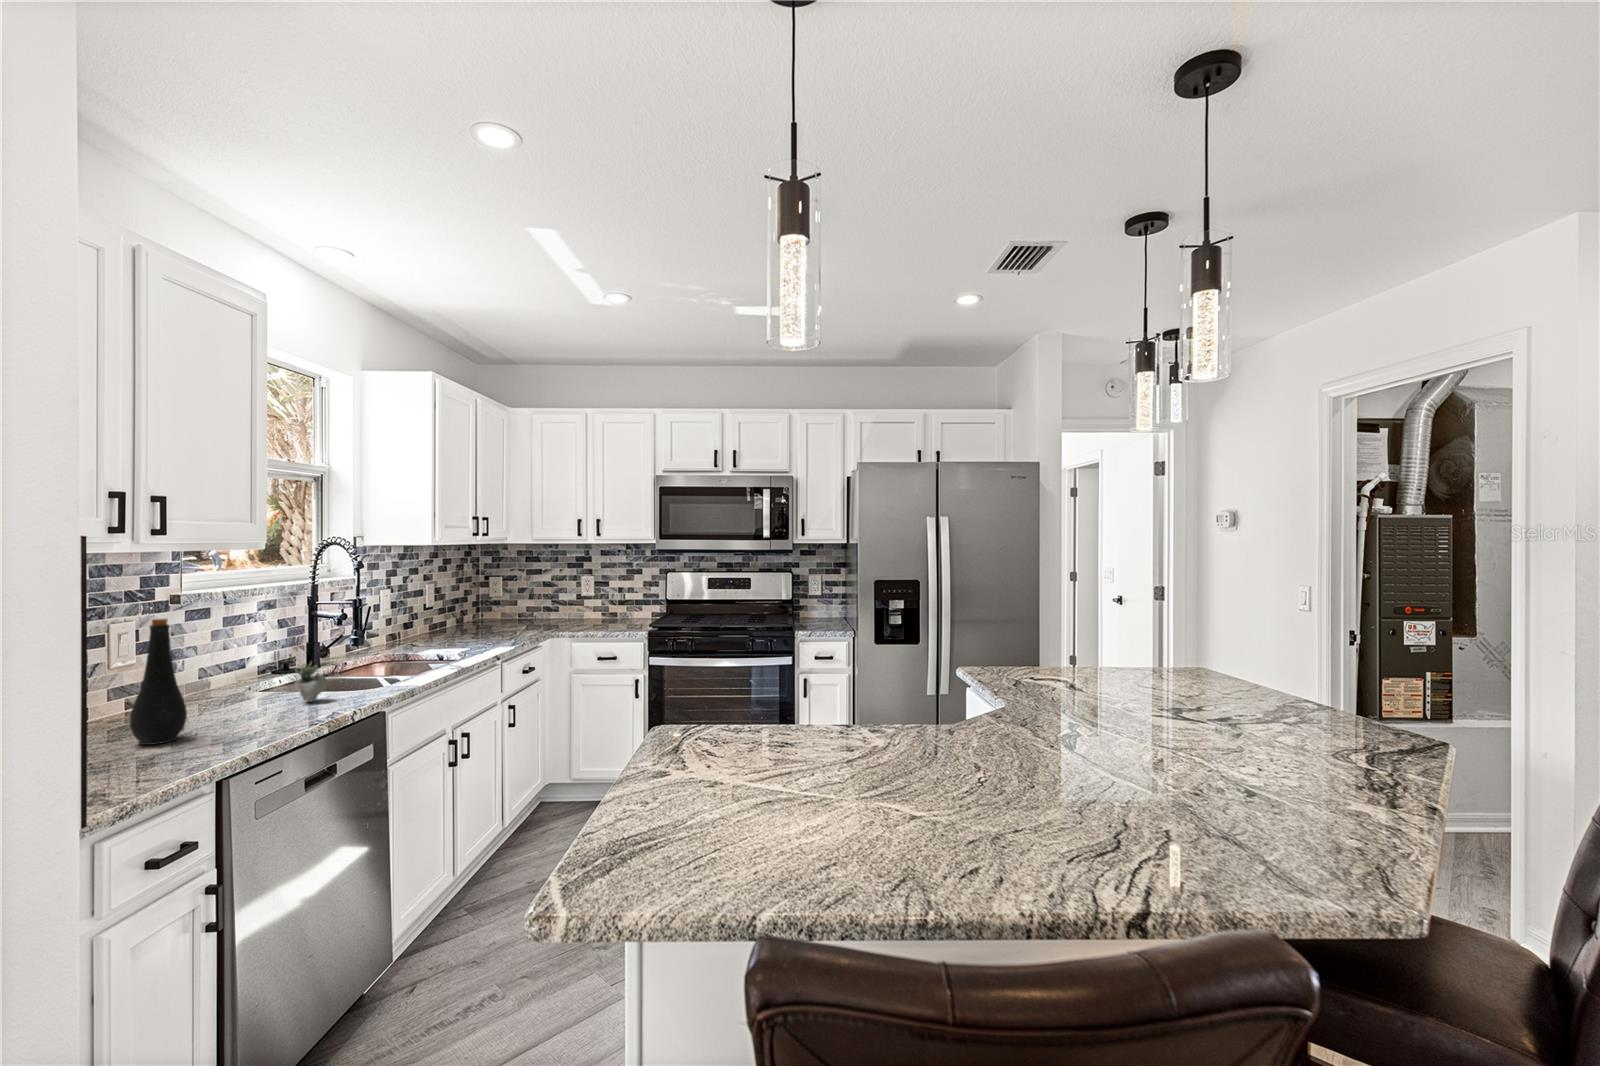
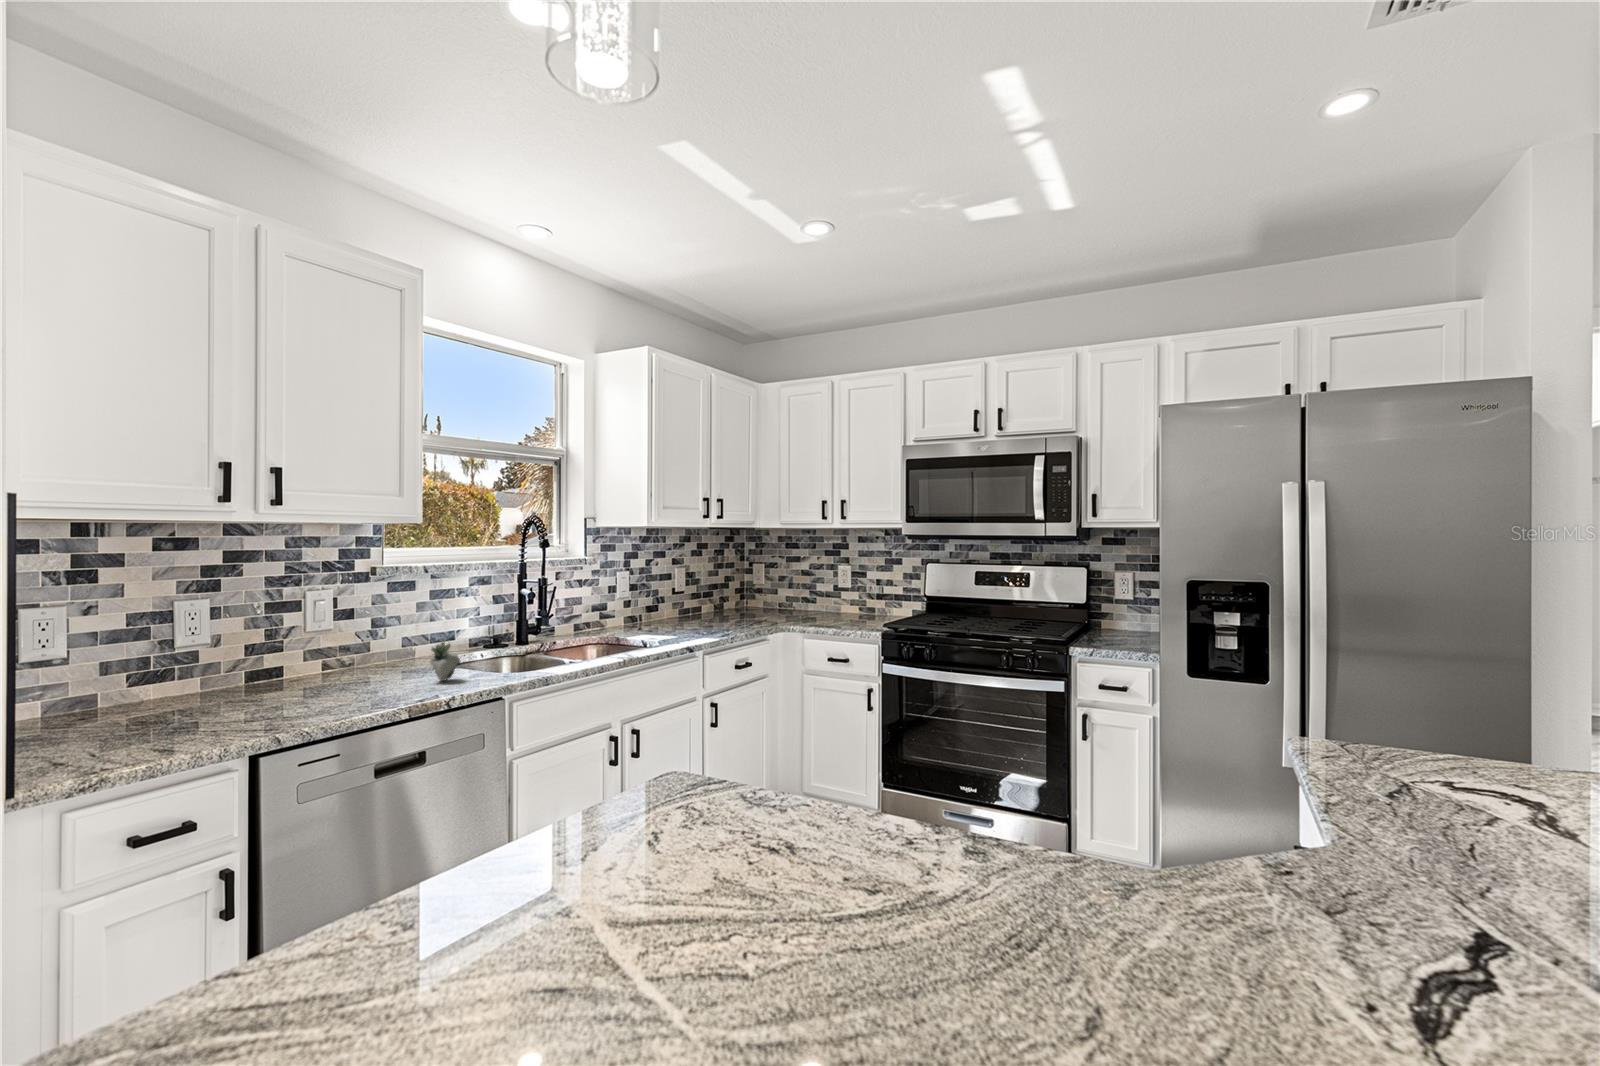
bottle: present [130,618,187,745] -> none [242,586,294,710]

